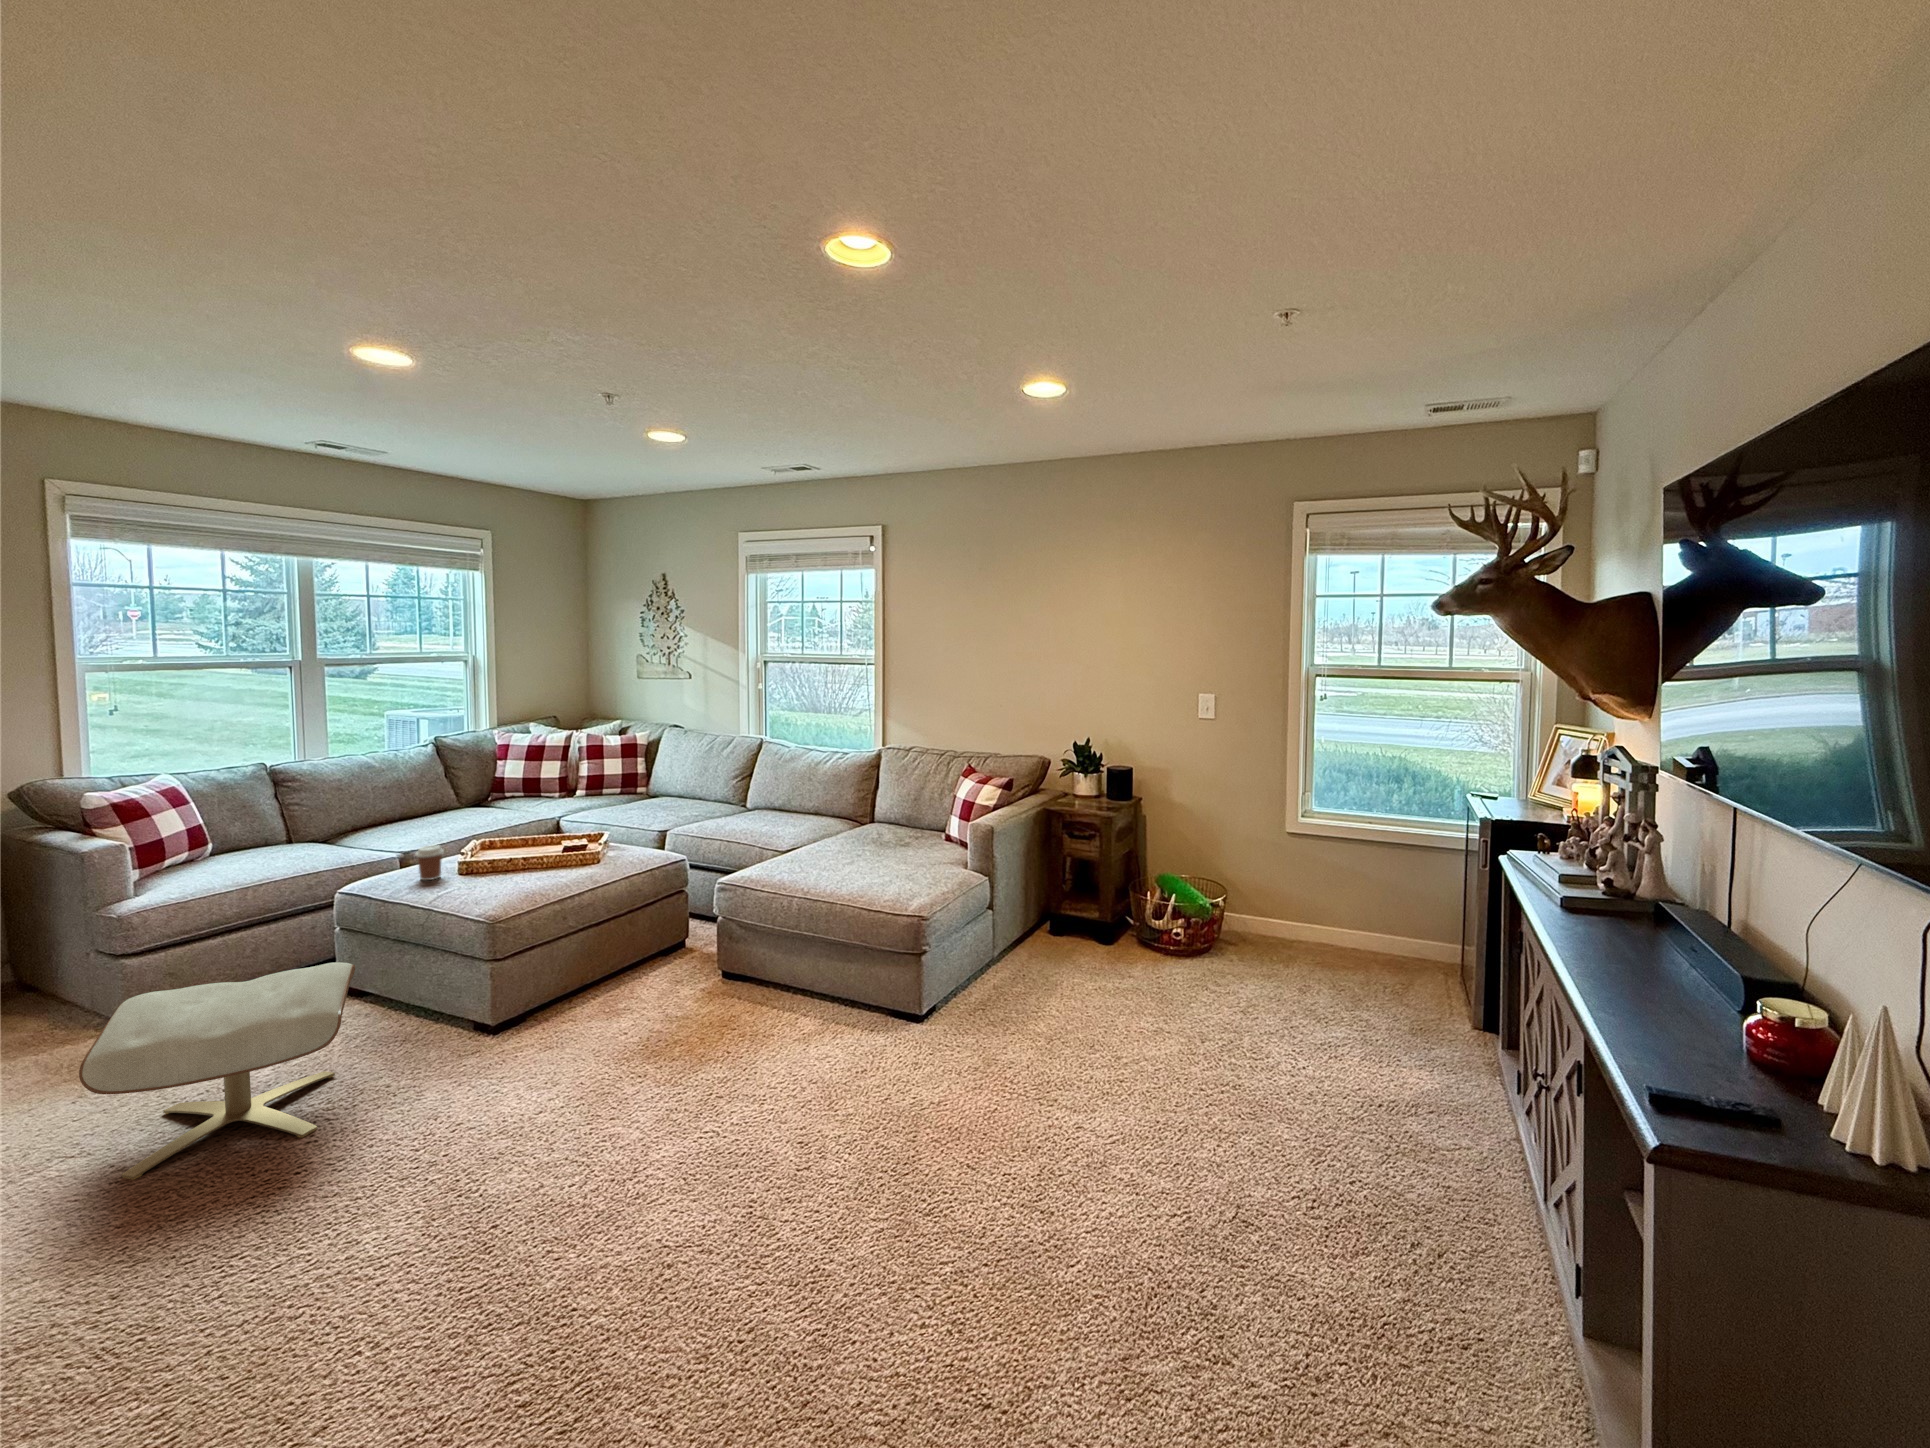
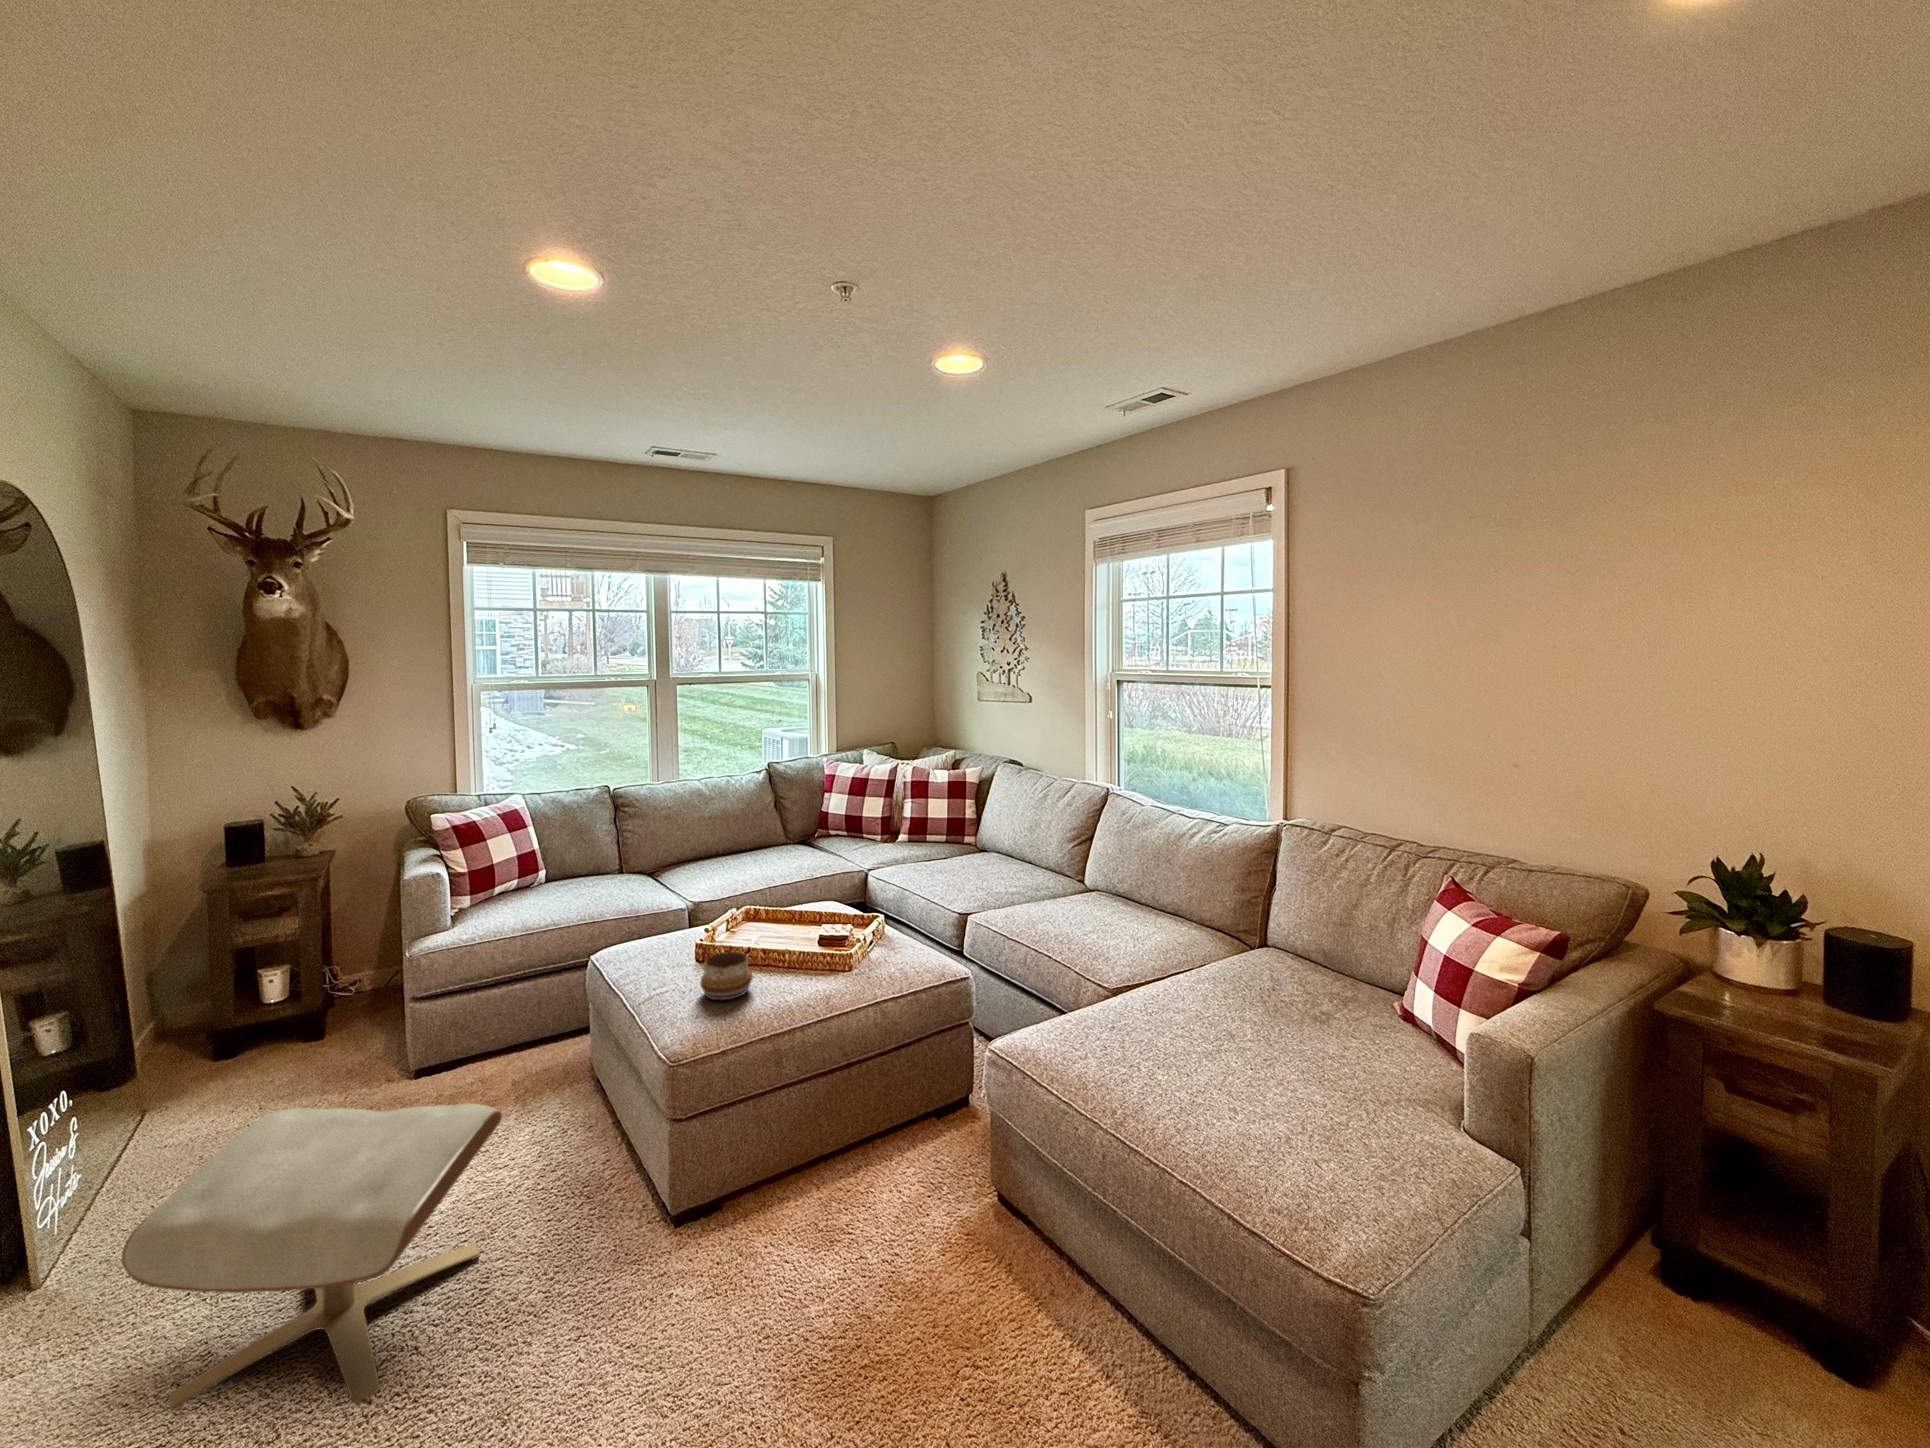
coffee cup: present [415,845,444,880] -> none [644,921,676,969]
decorative bowl: none [486,854,528,886] -> present [700,952,753,1000]

